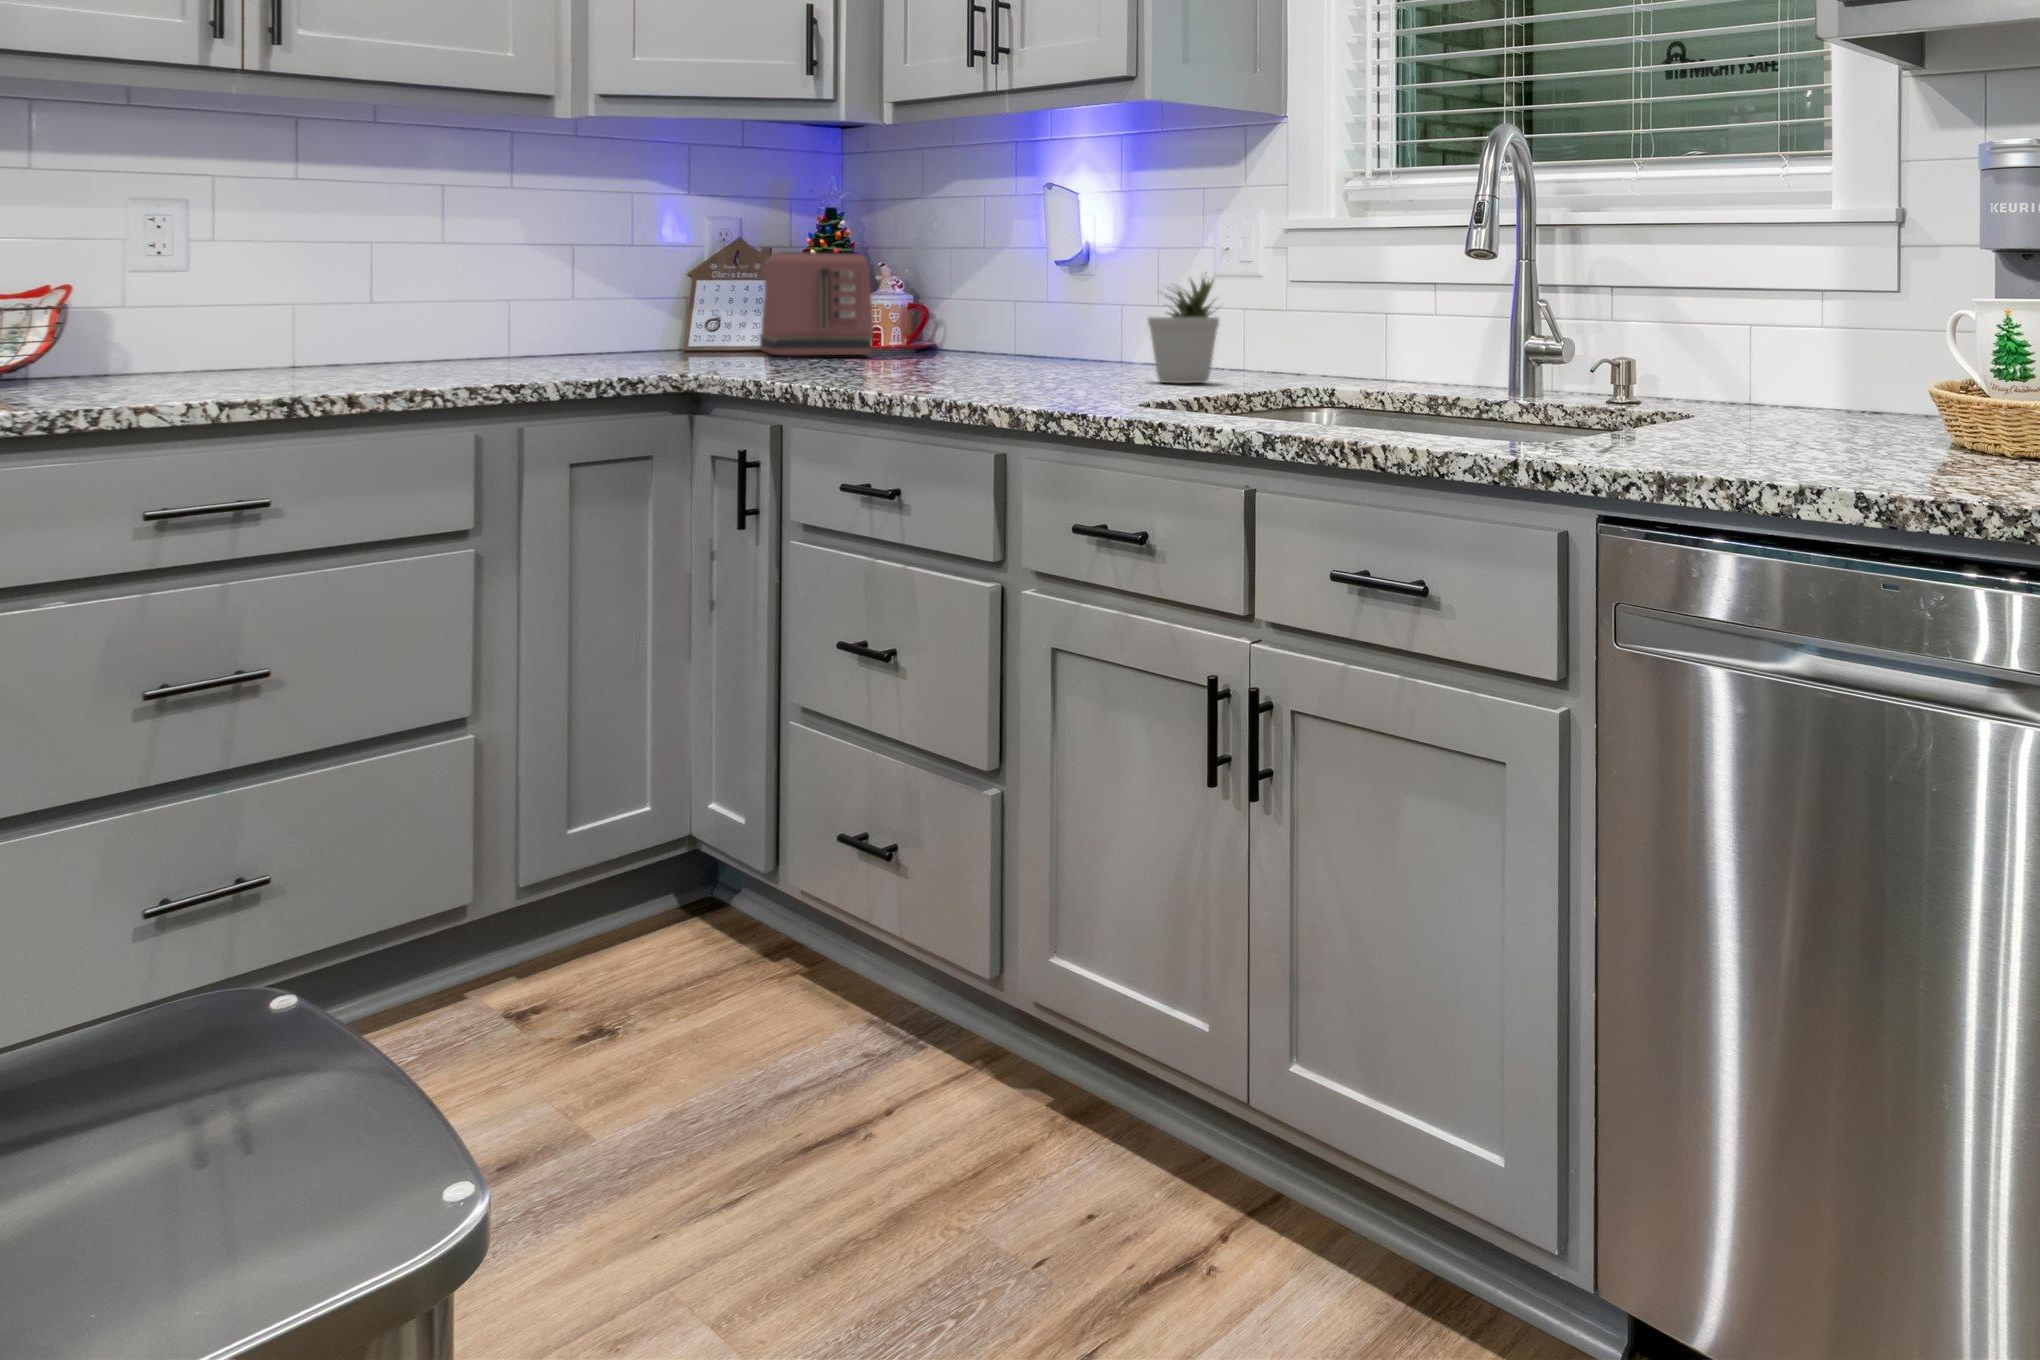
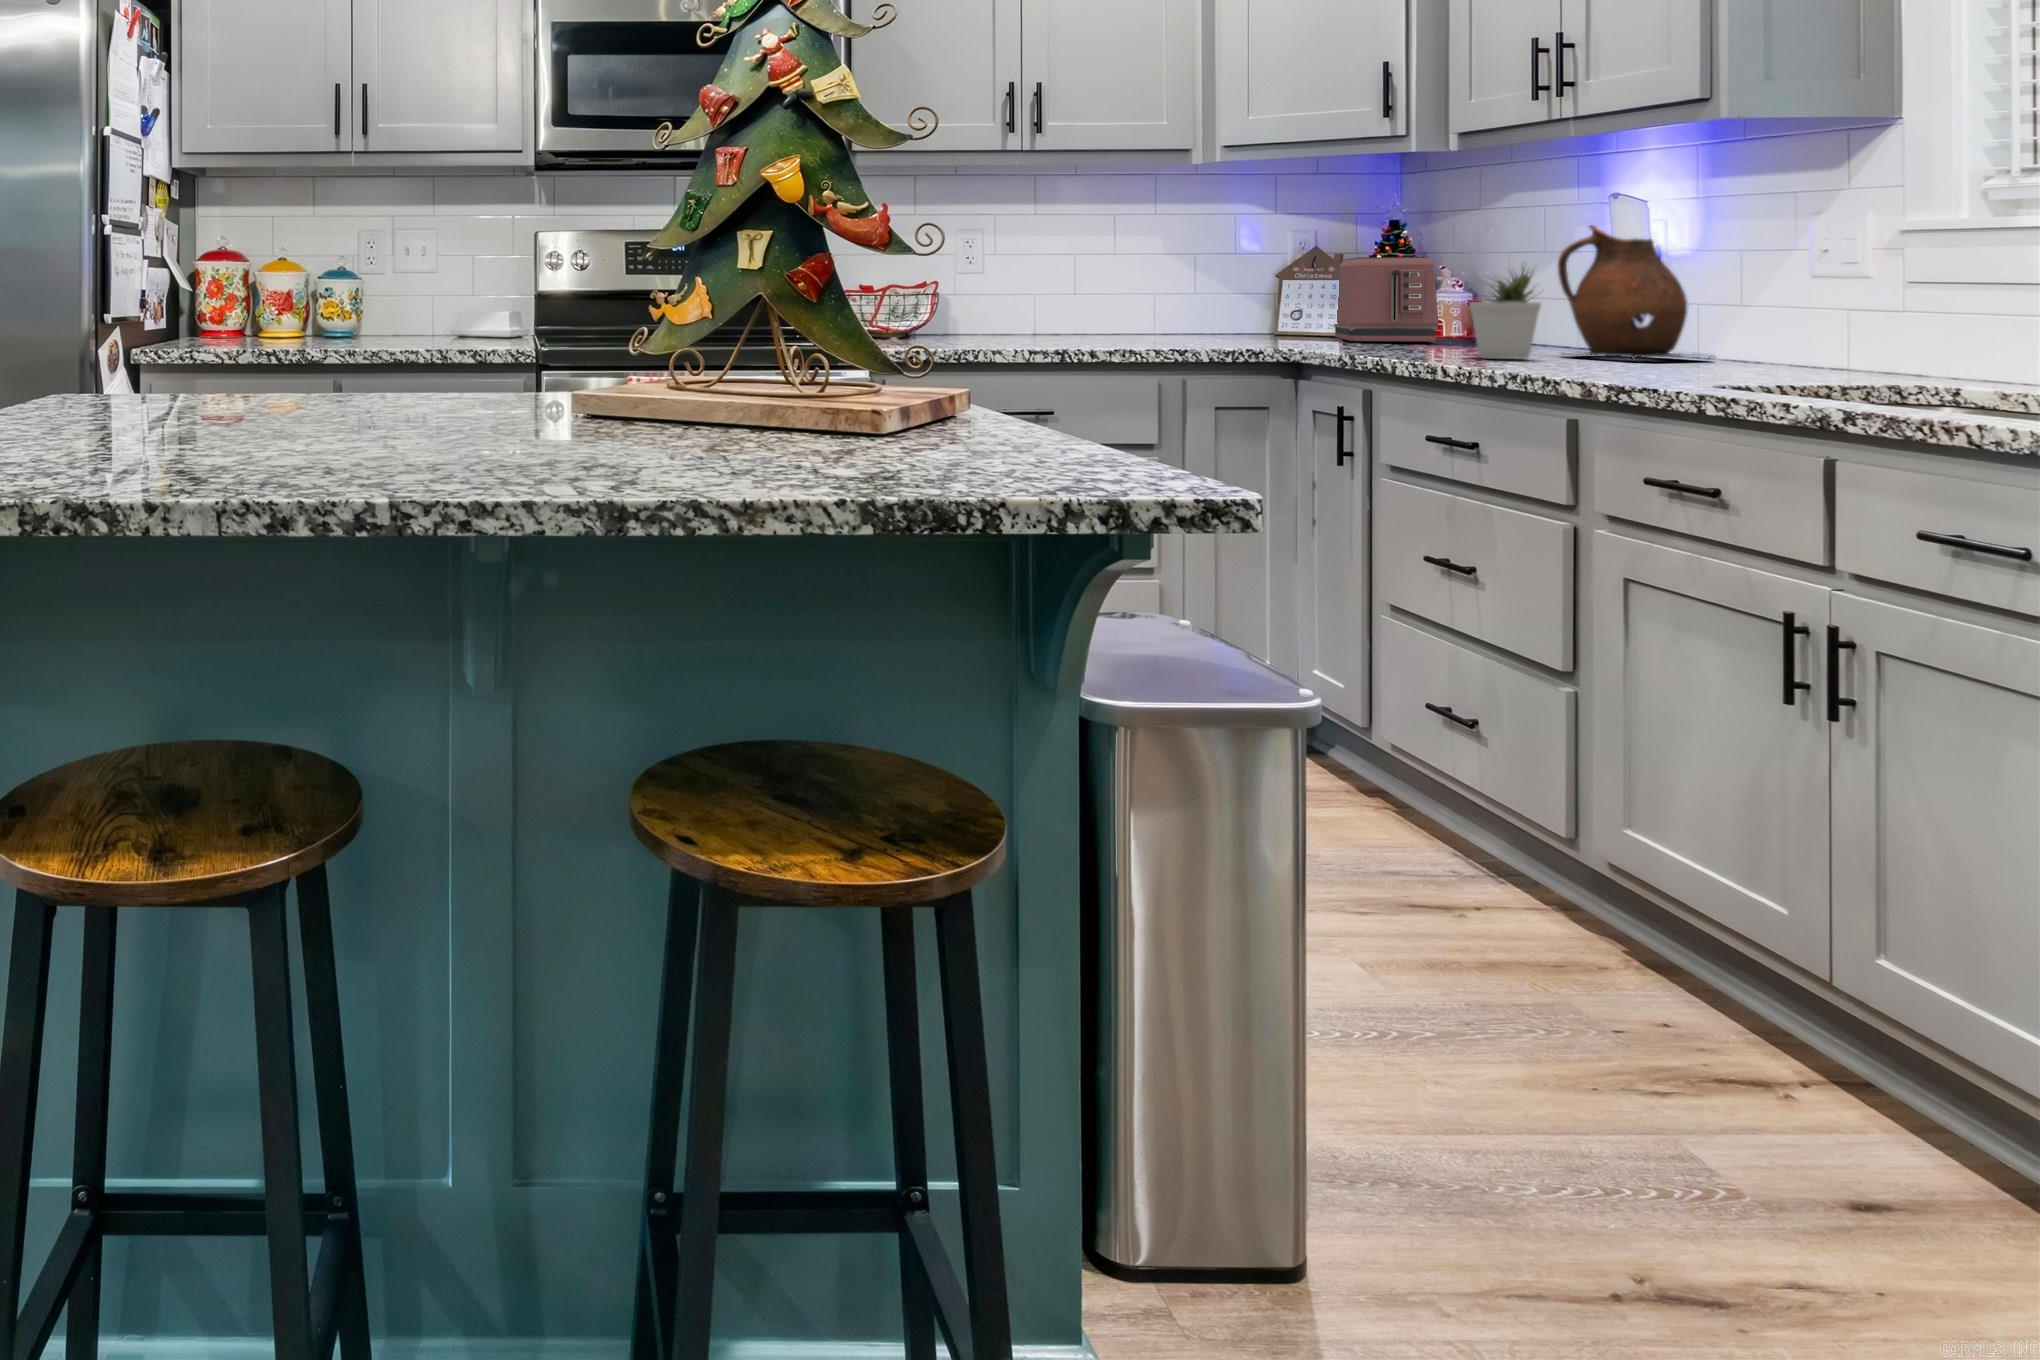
ceramic pitcher: none [993,222,1142,374] -> present [1558,225,1713,359]
potted plant: present [1148,279,1219,384] -> present [1469,267,1541,359]

